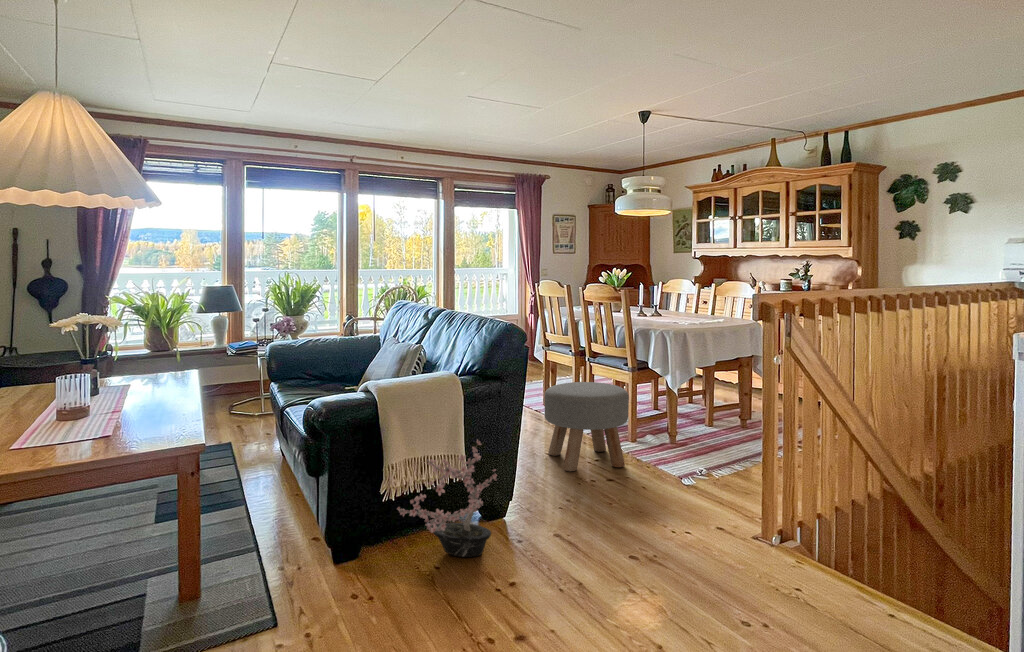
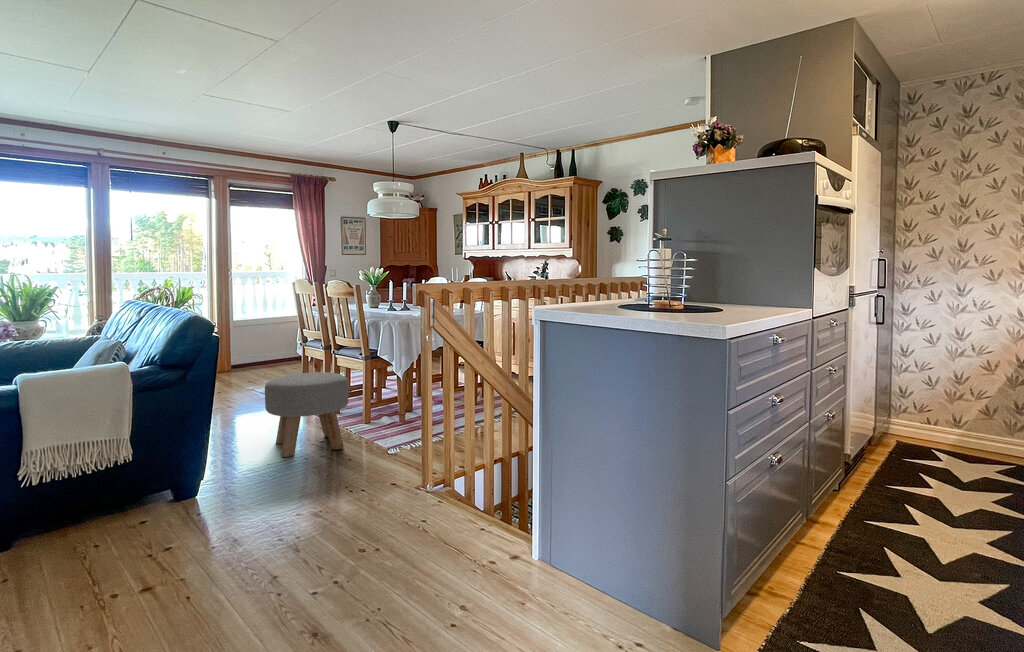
potted plant: present [398,440,497,557] -> none [15,430,153,548]

